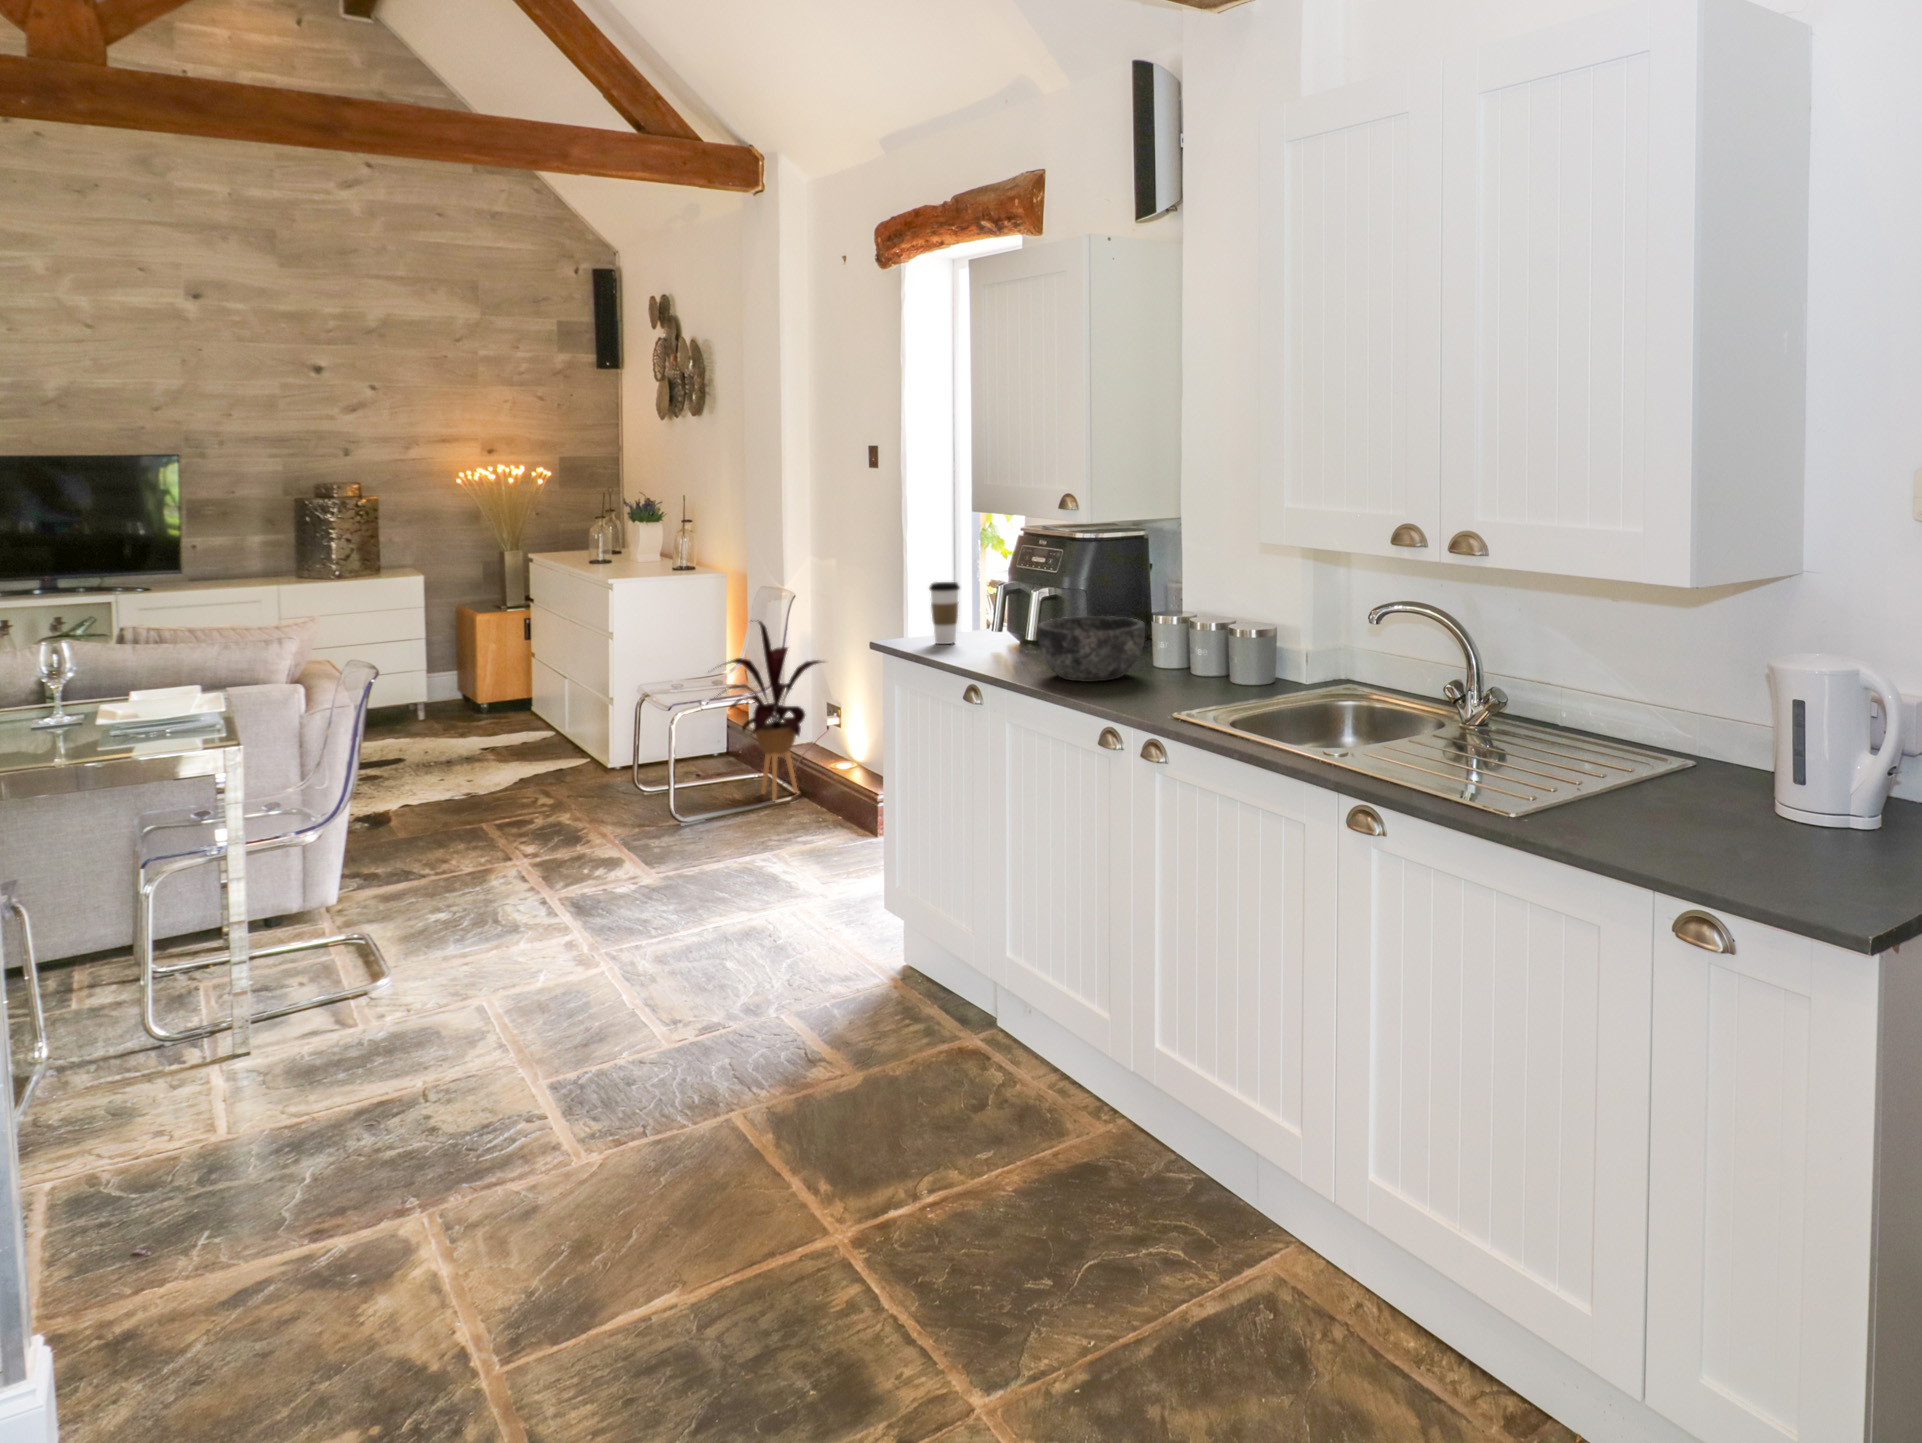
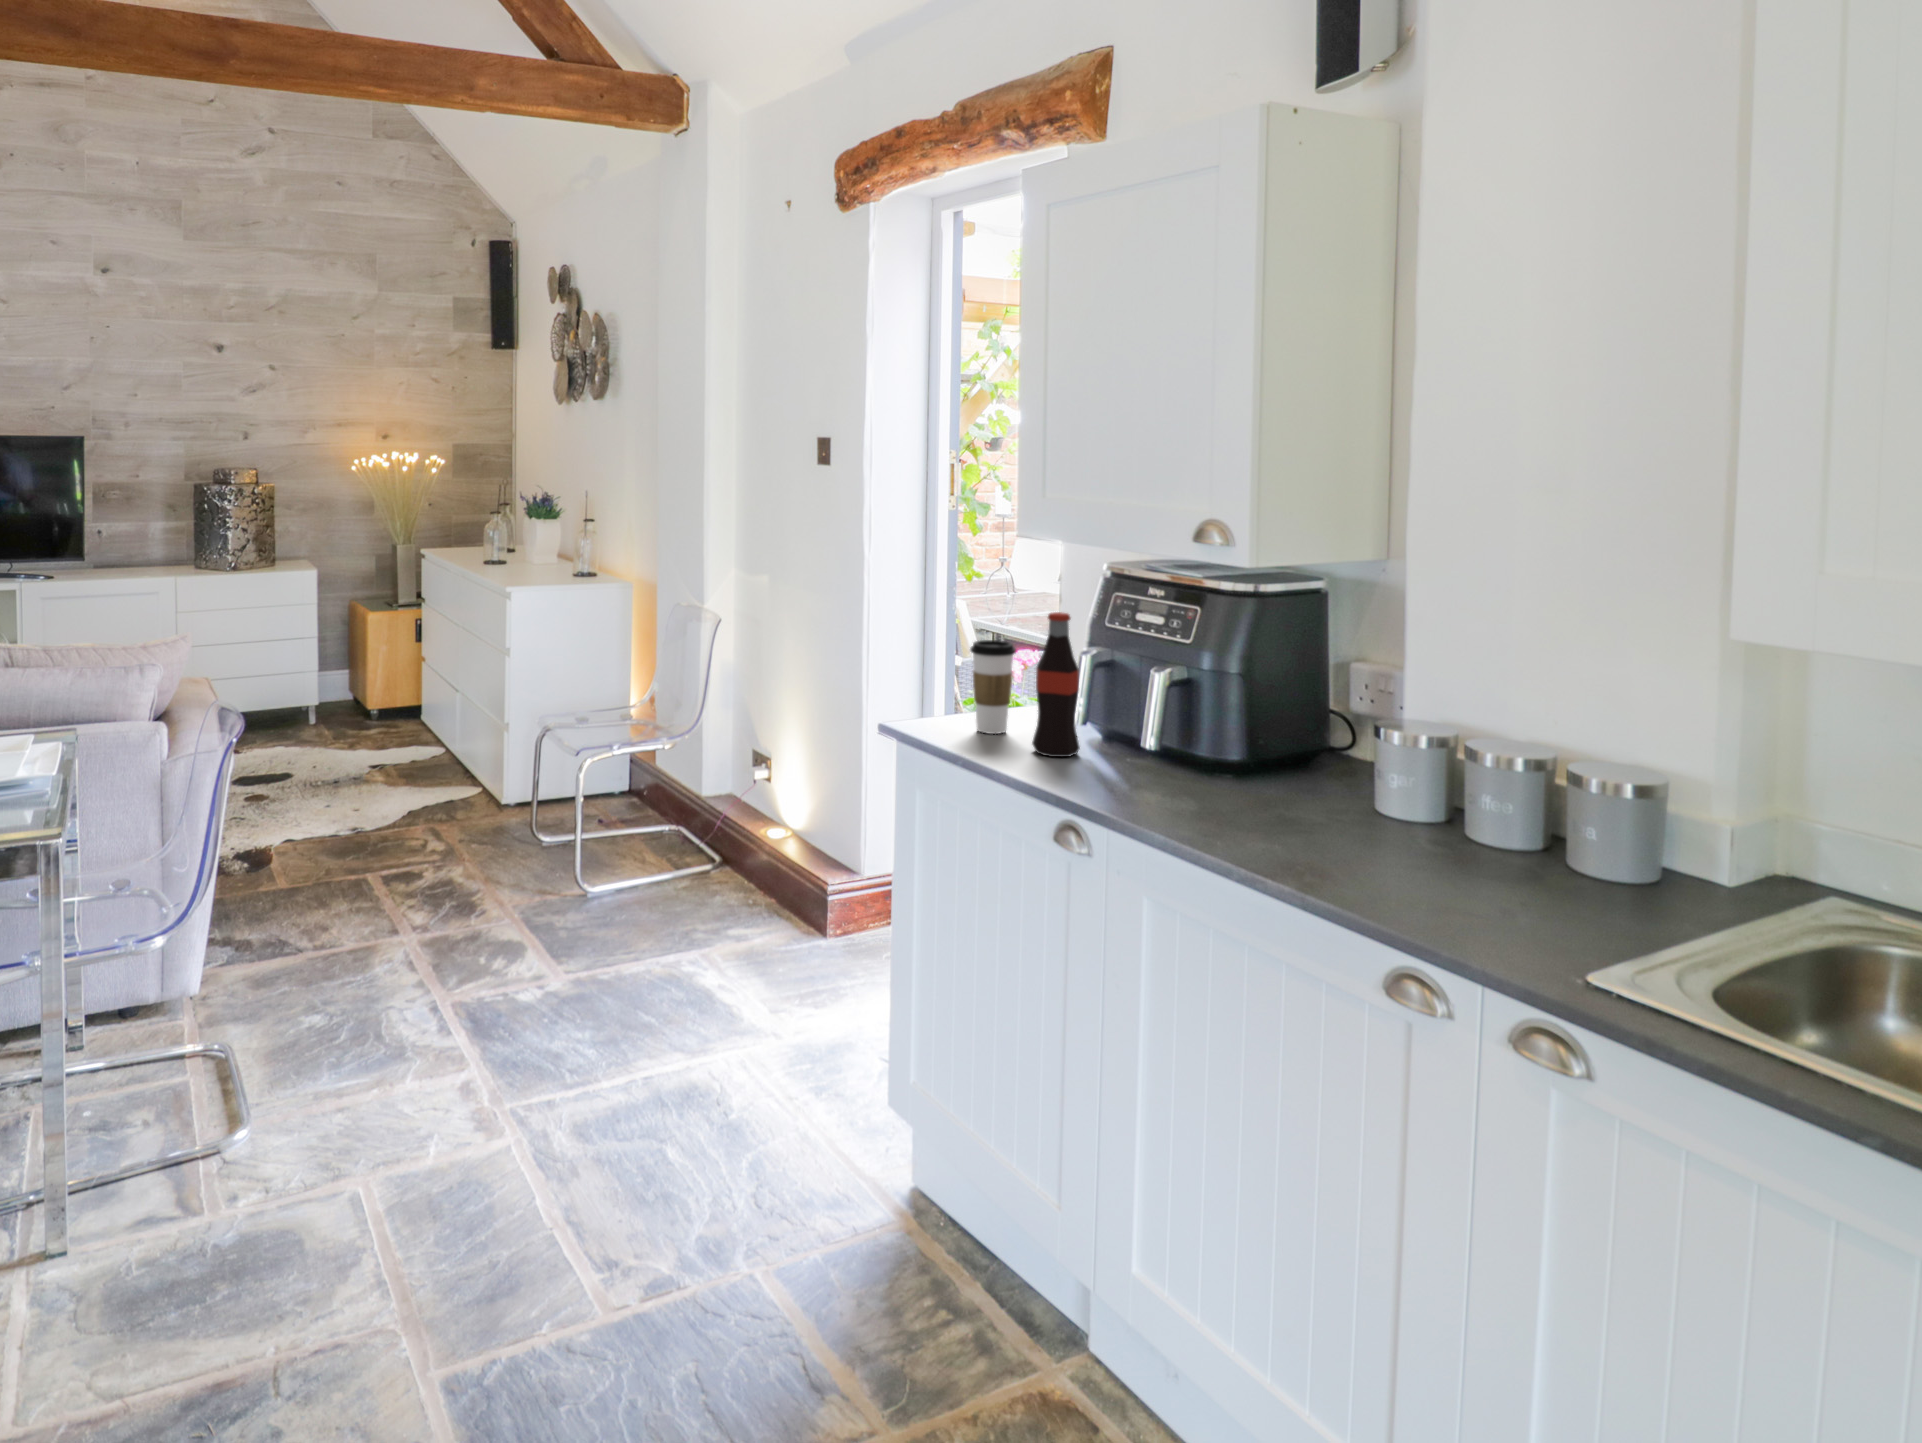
bottle: none [964,558,995,653] -> present [1032,612,1080,757]
bowl: present [1037,616,1145,682] -> none [1201,721,1391,844]
house plant: present [718,621,822,801] -> none [618,647,757,868]

